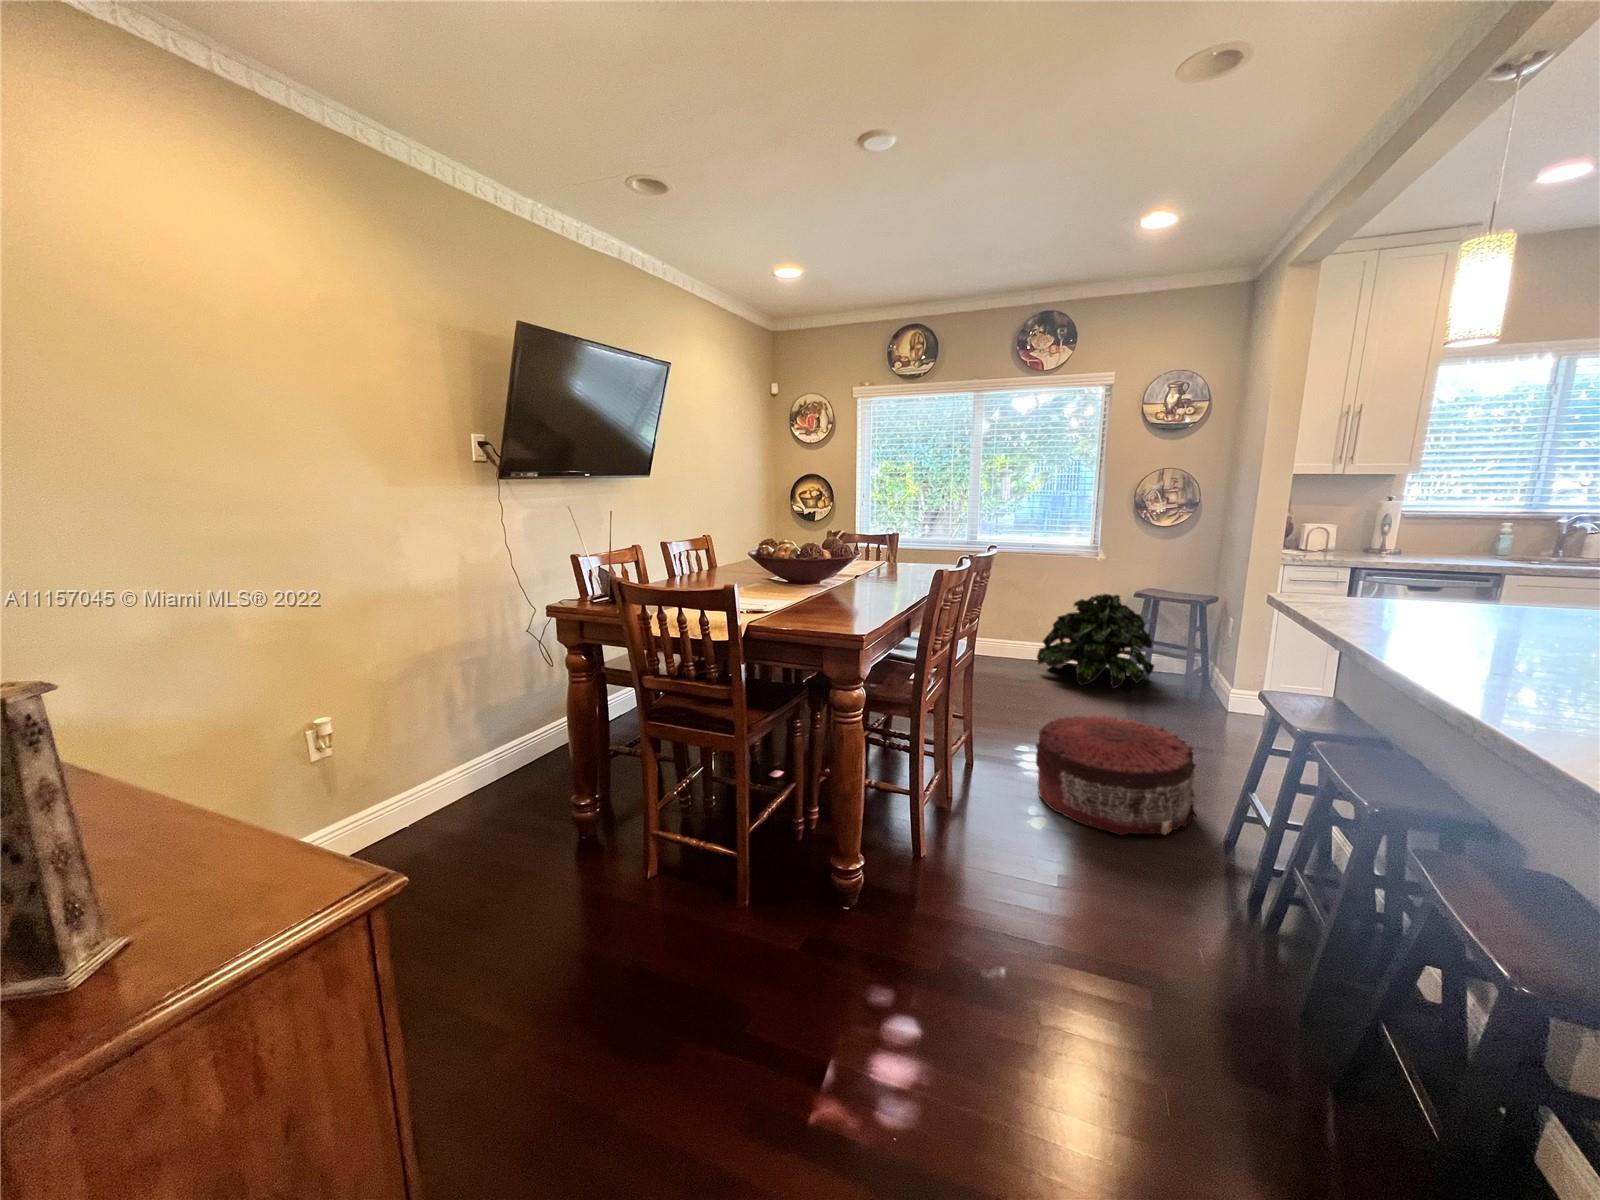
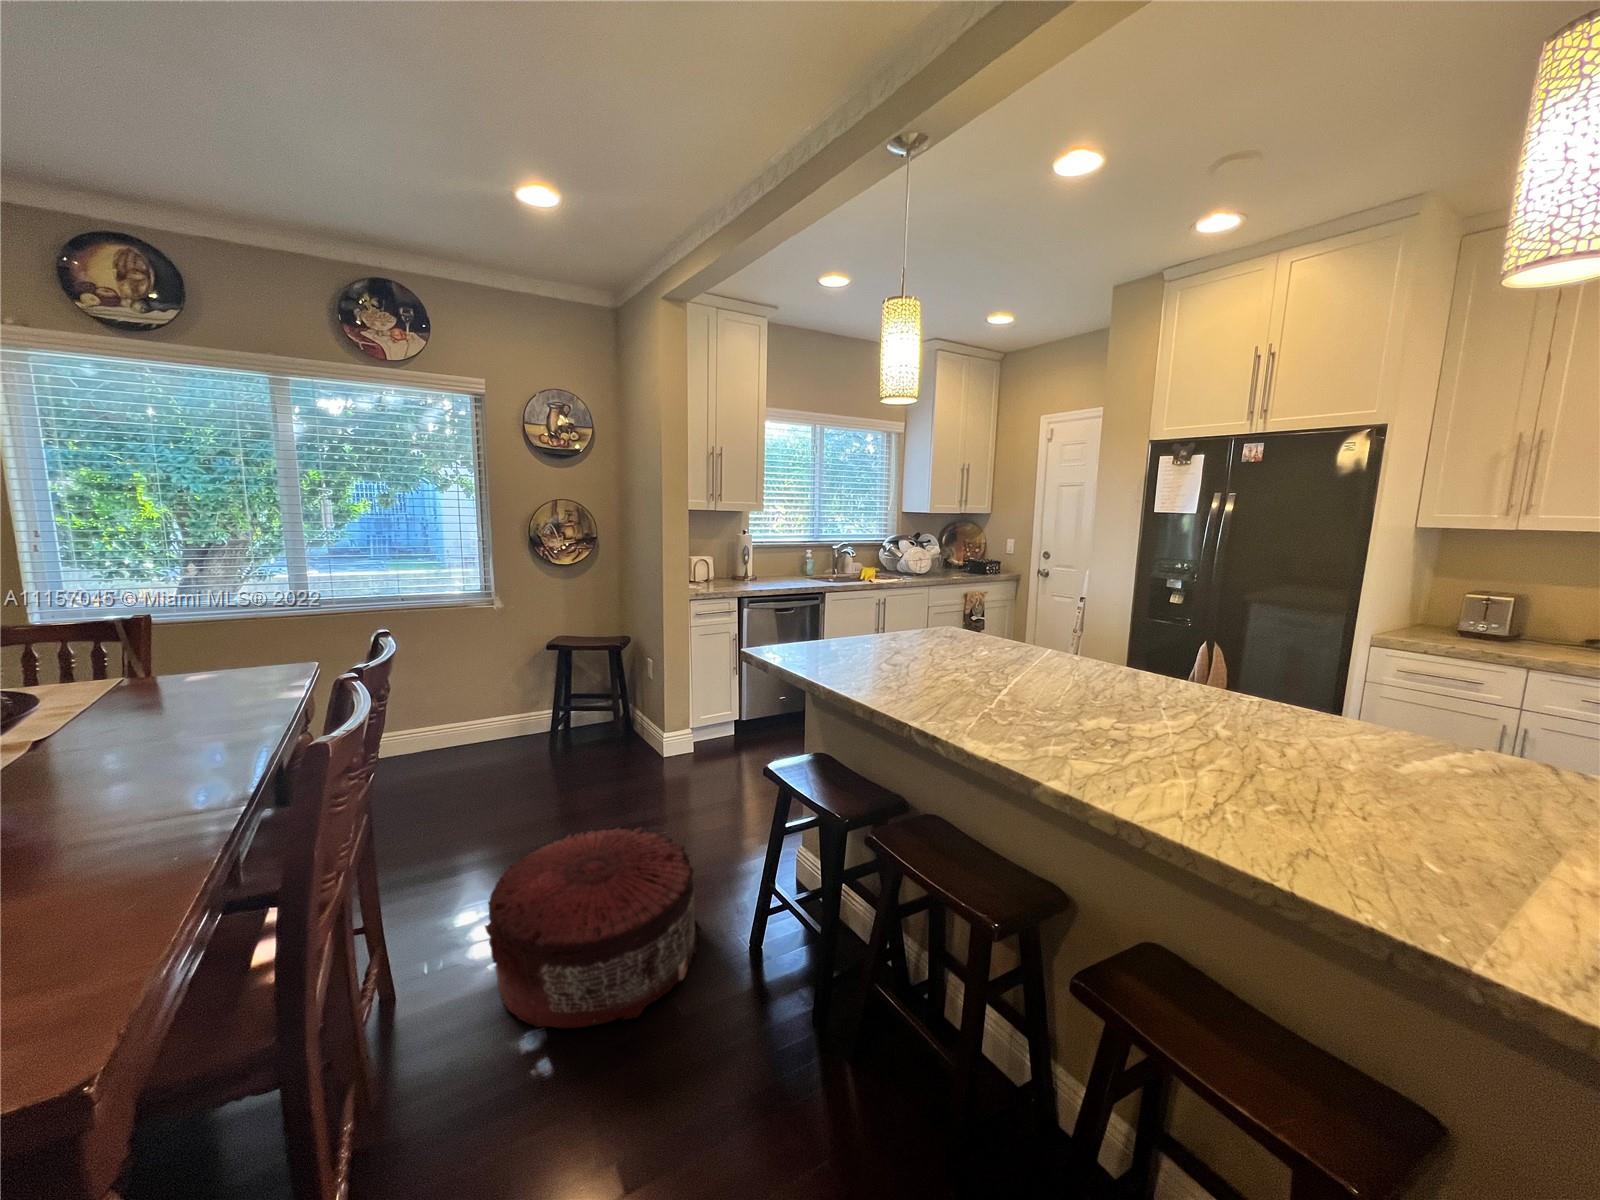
potted plant: present [1037,594,1154,689] -> none [435,651,582,777]

